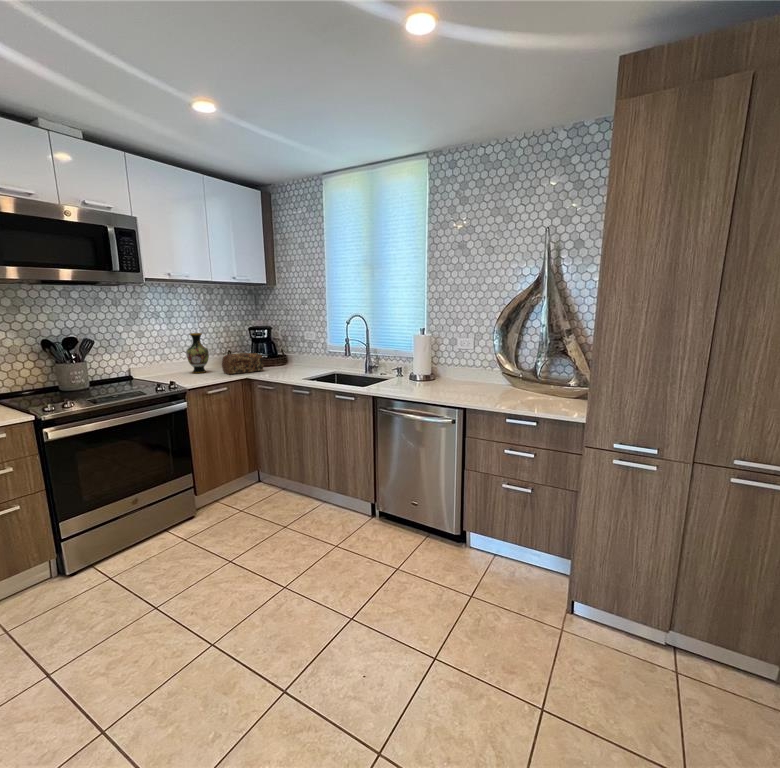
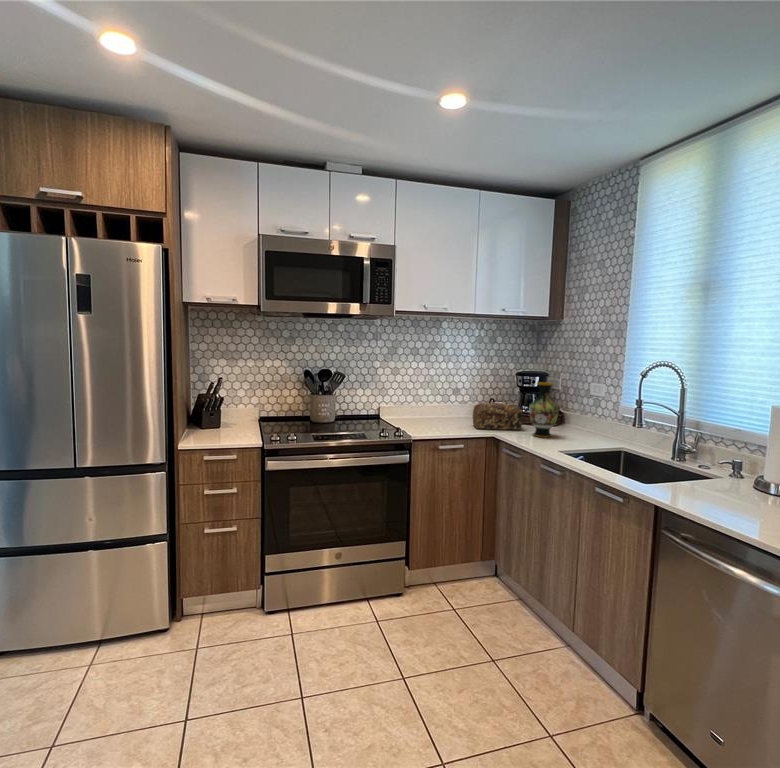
vase: present [186,333,209,373] -> present [529,382,559,437]

